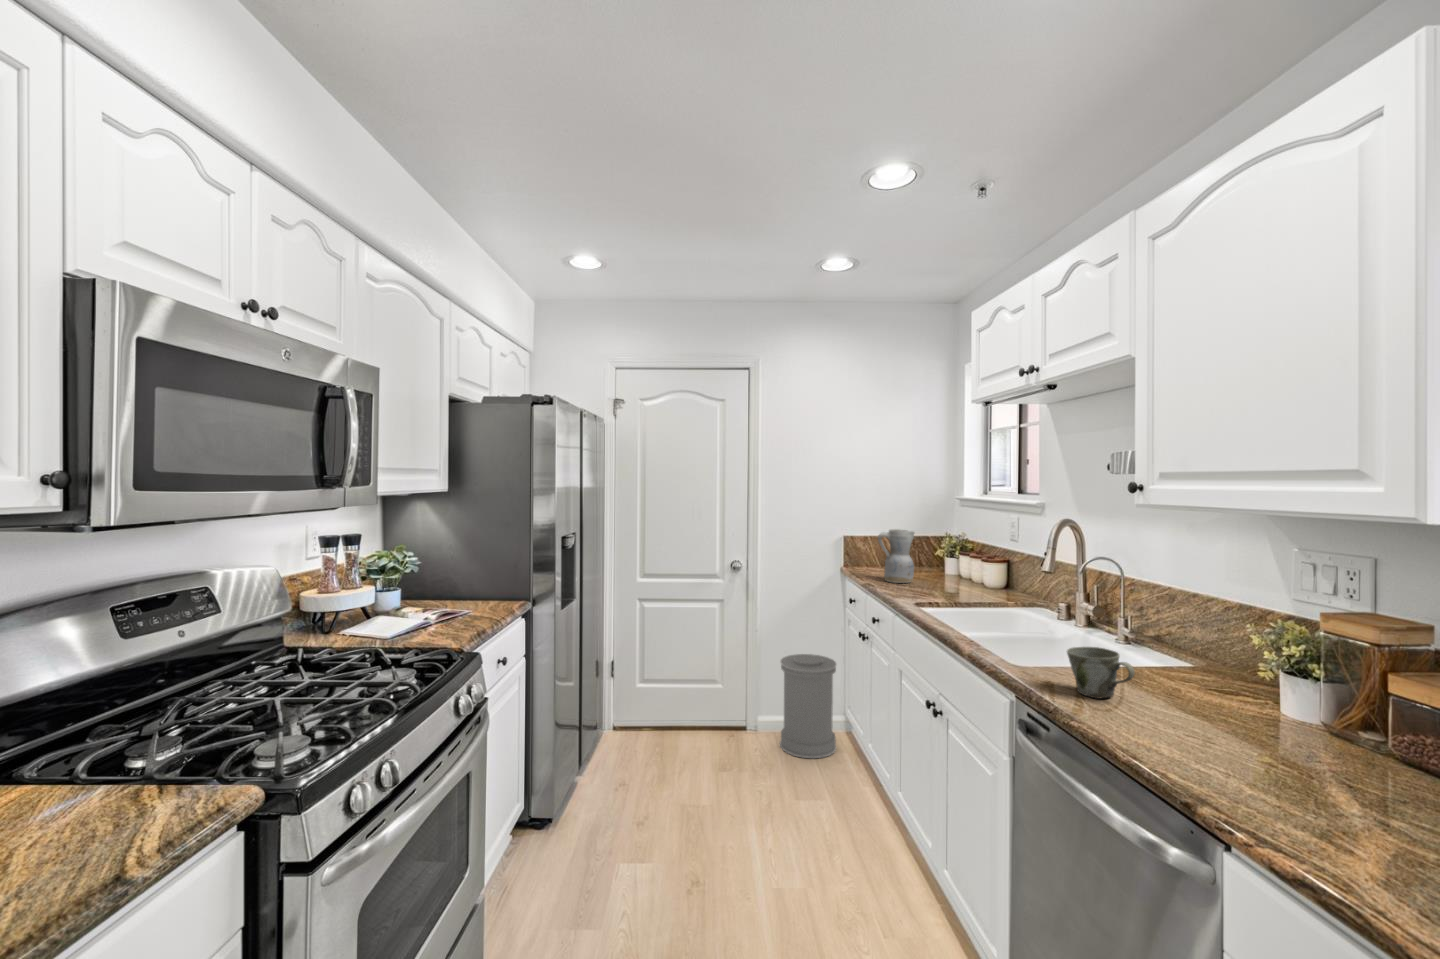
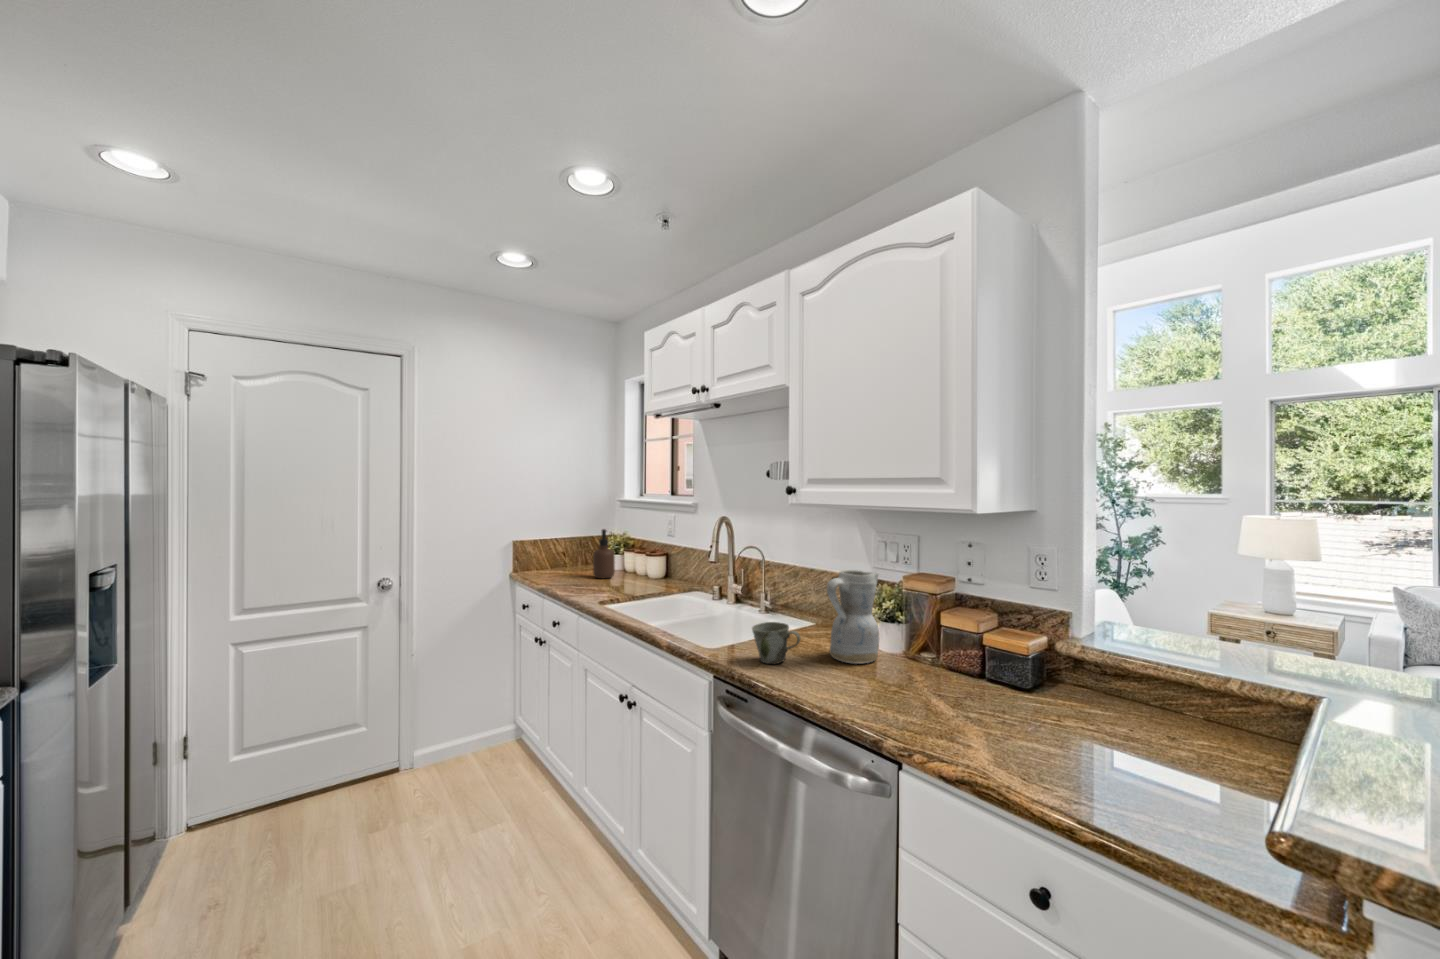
ceramic pitcher: present [878,529,914,583] -> present [827,570,879,664]
soap dispenser: none [924,529,947,581] -> present [593,529,615,579]
trash can: present [780,654,837,758] -> none [441,670,507,785]

